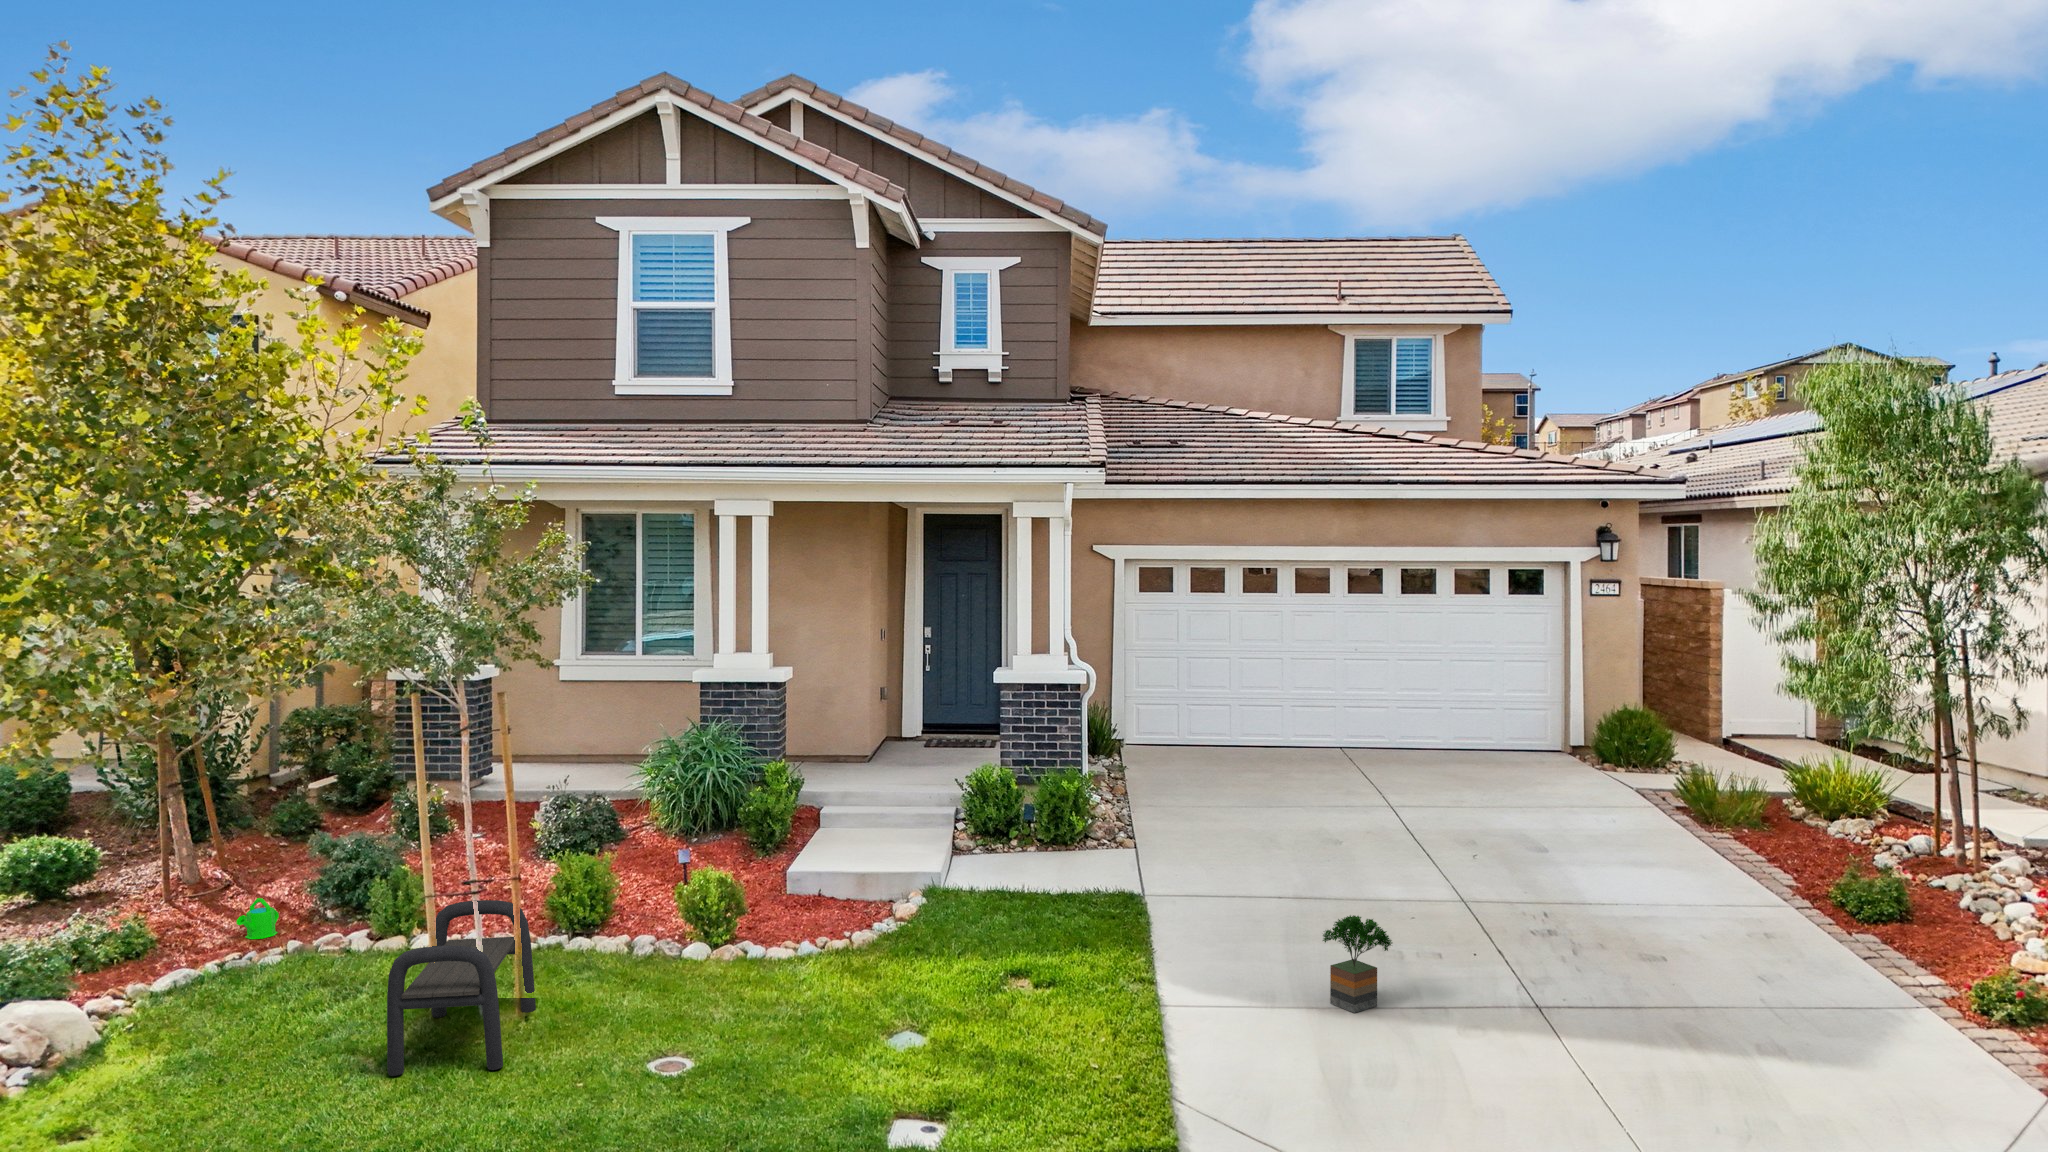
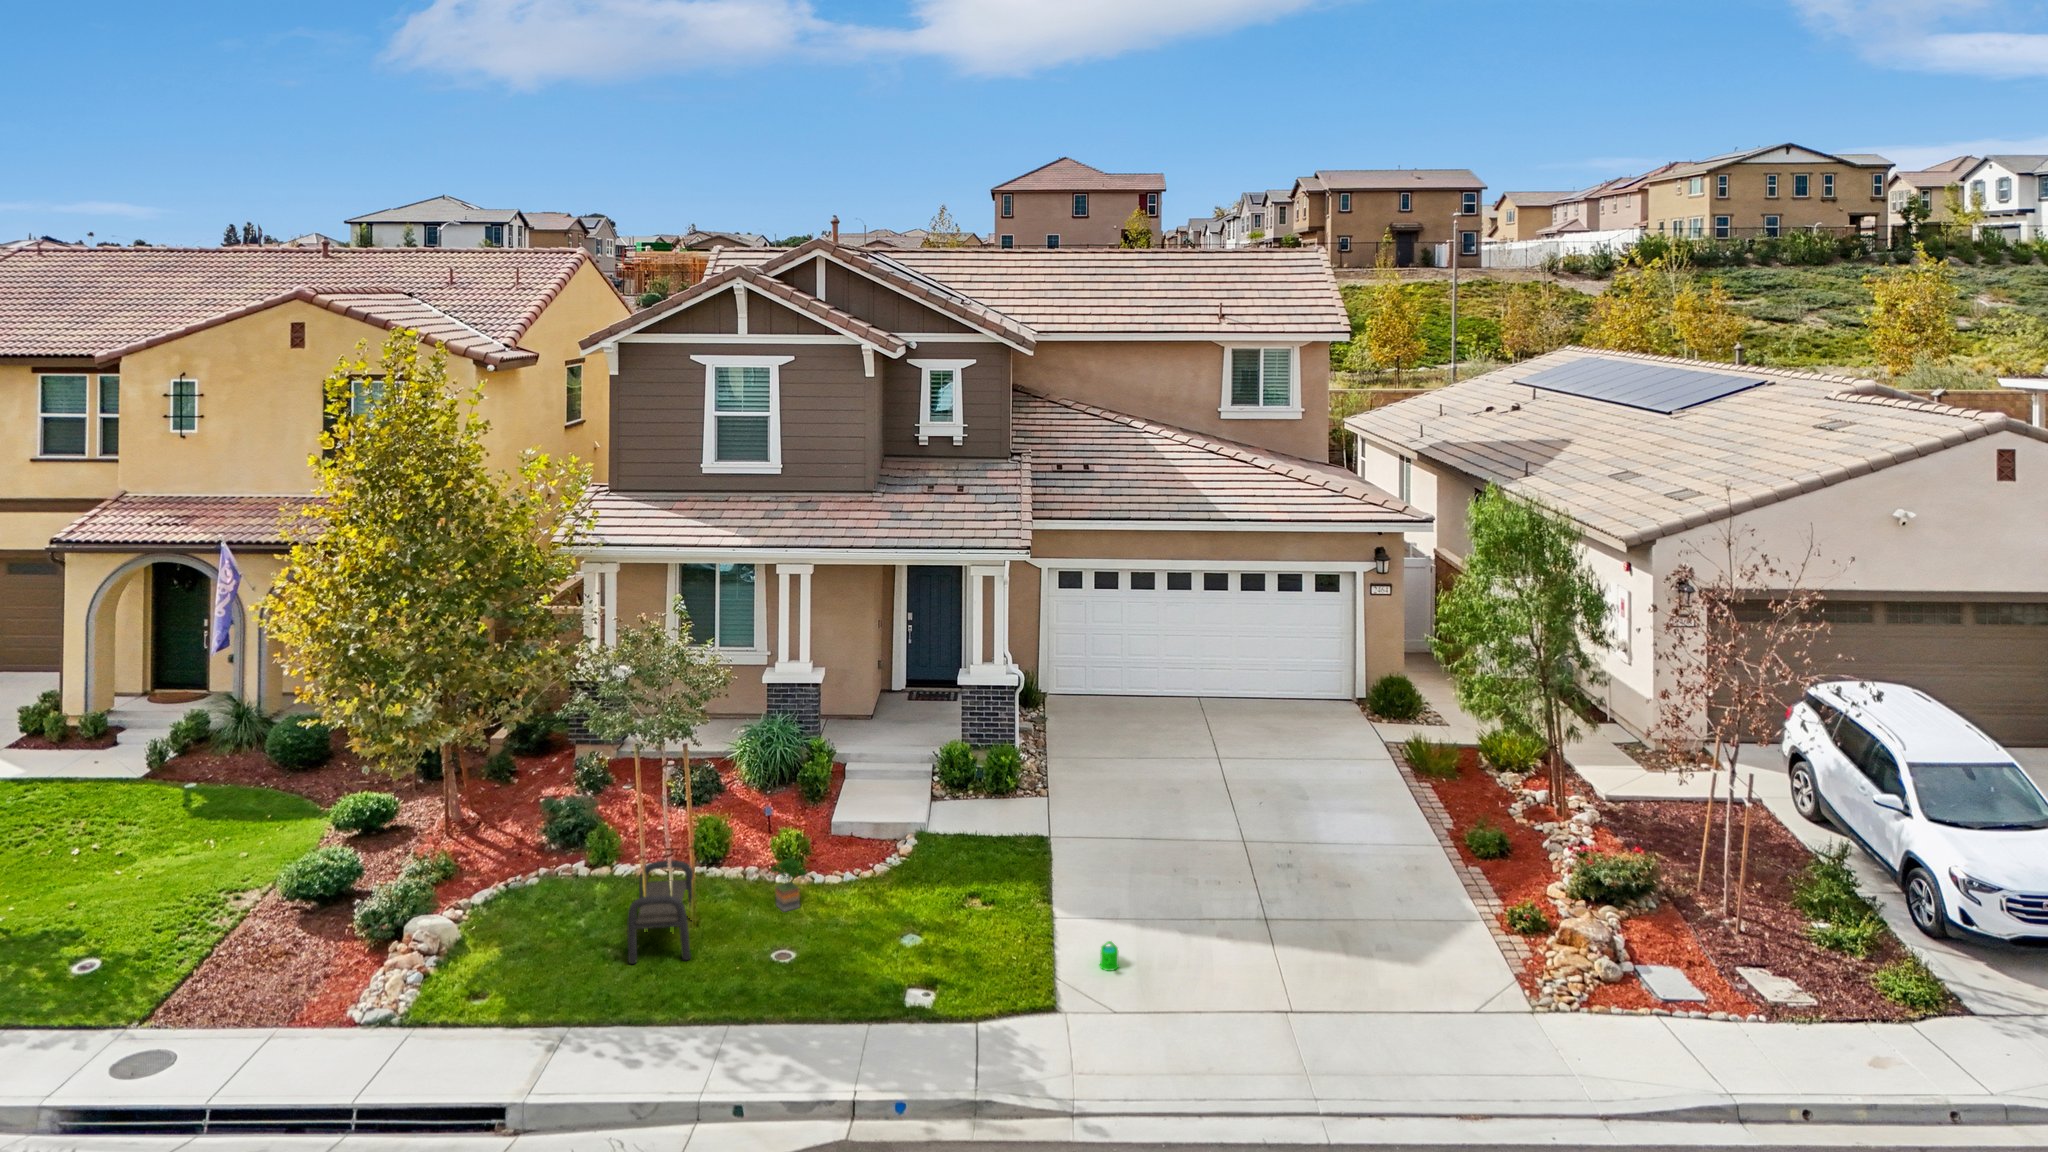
watering can: present [236,898,279,939] -> present [1100,941,1119,971]
potted tree: present [1323,915,1392,1013] -> present [771,858,806,912]

